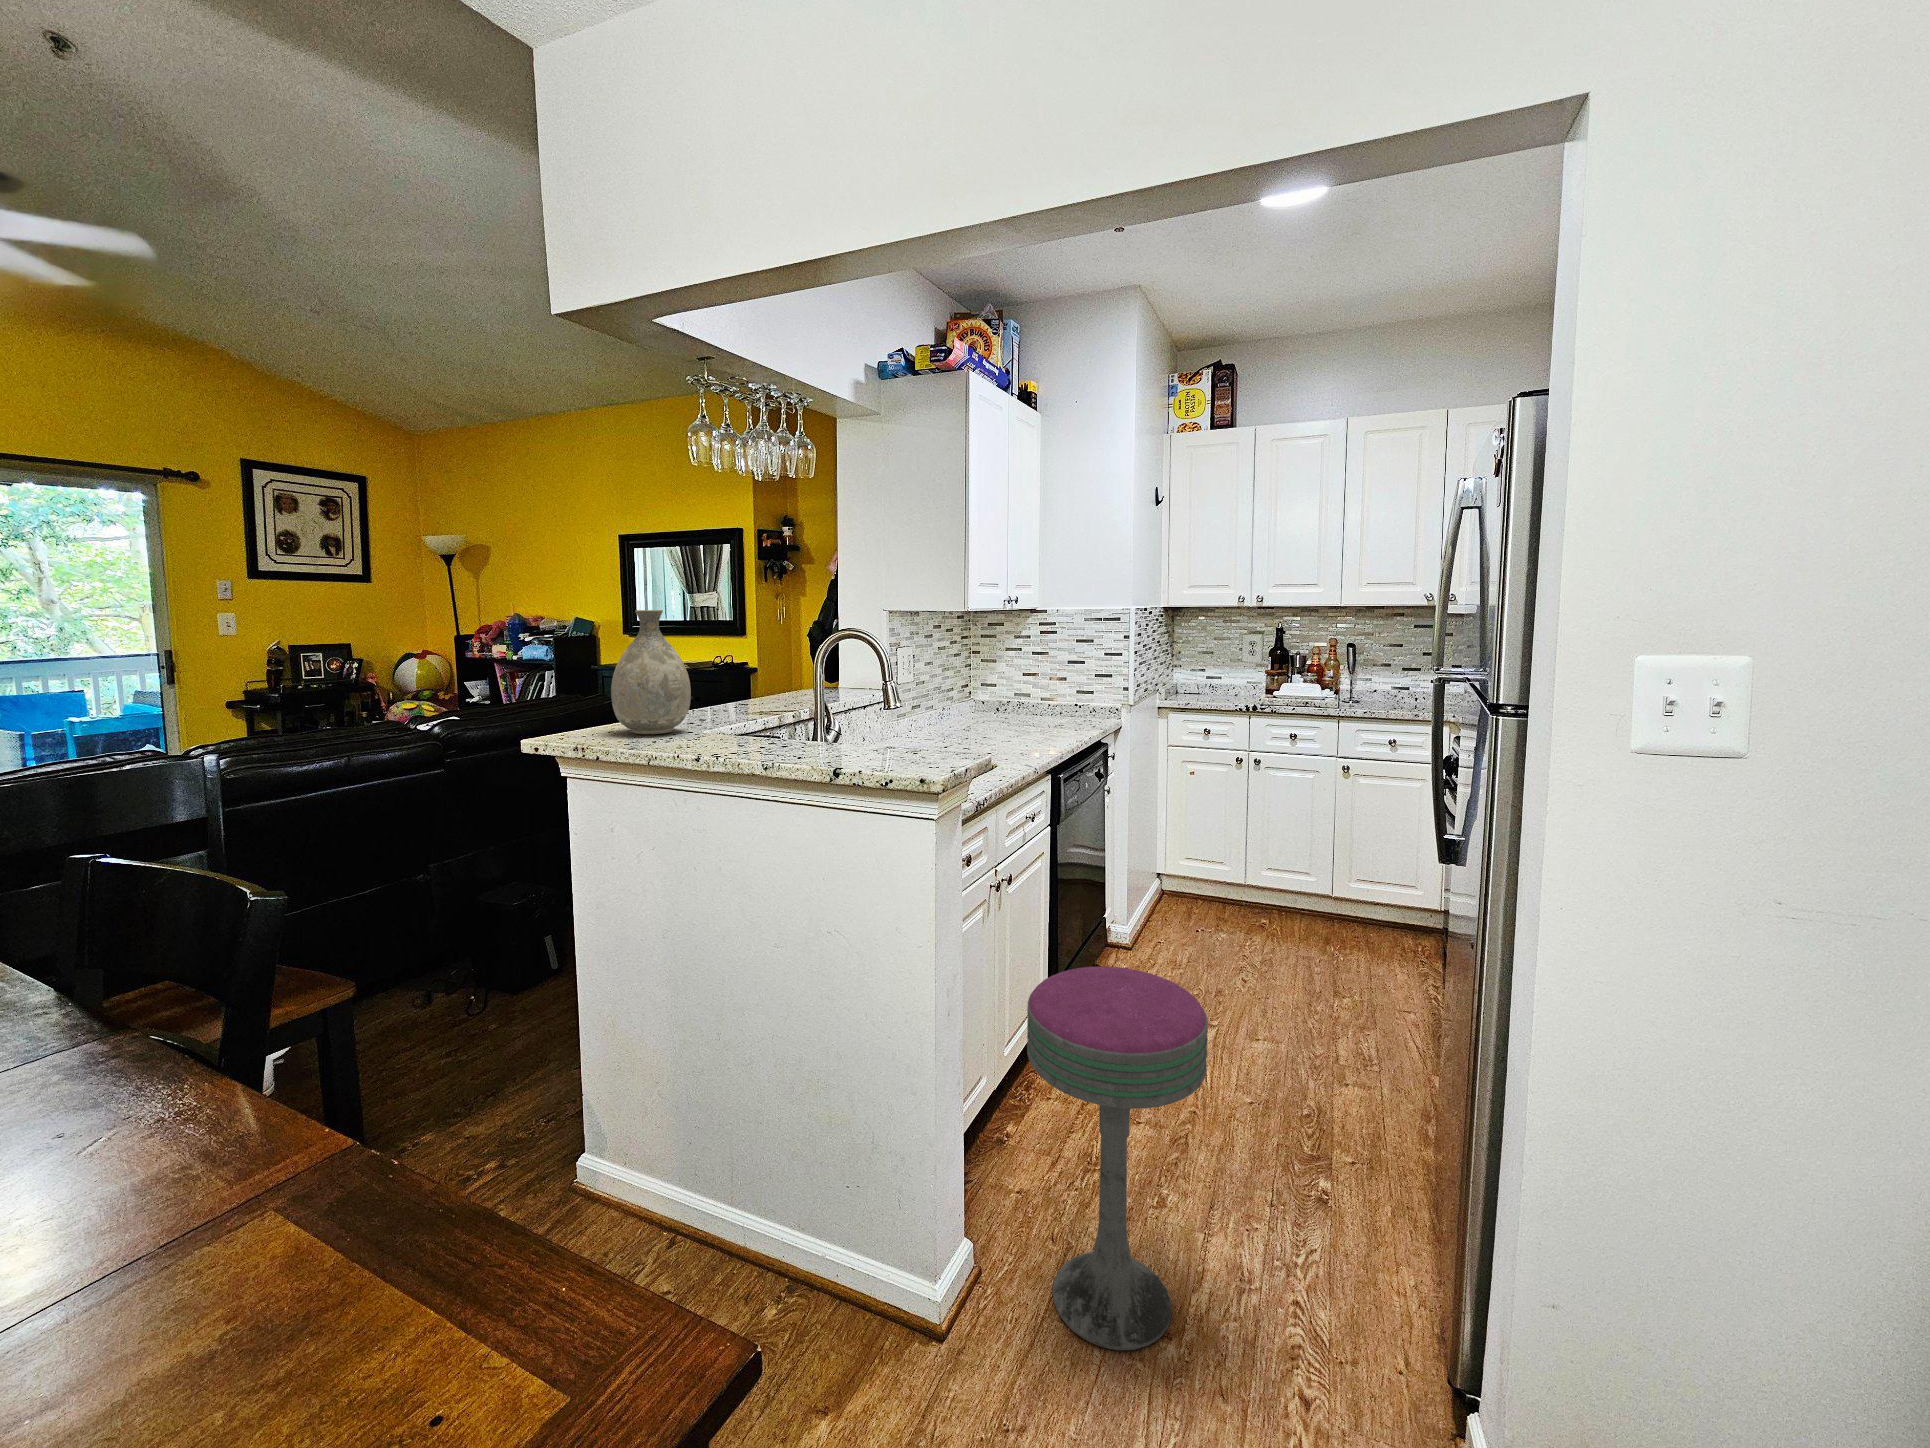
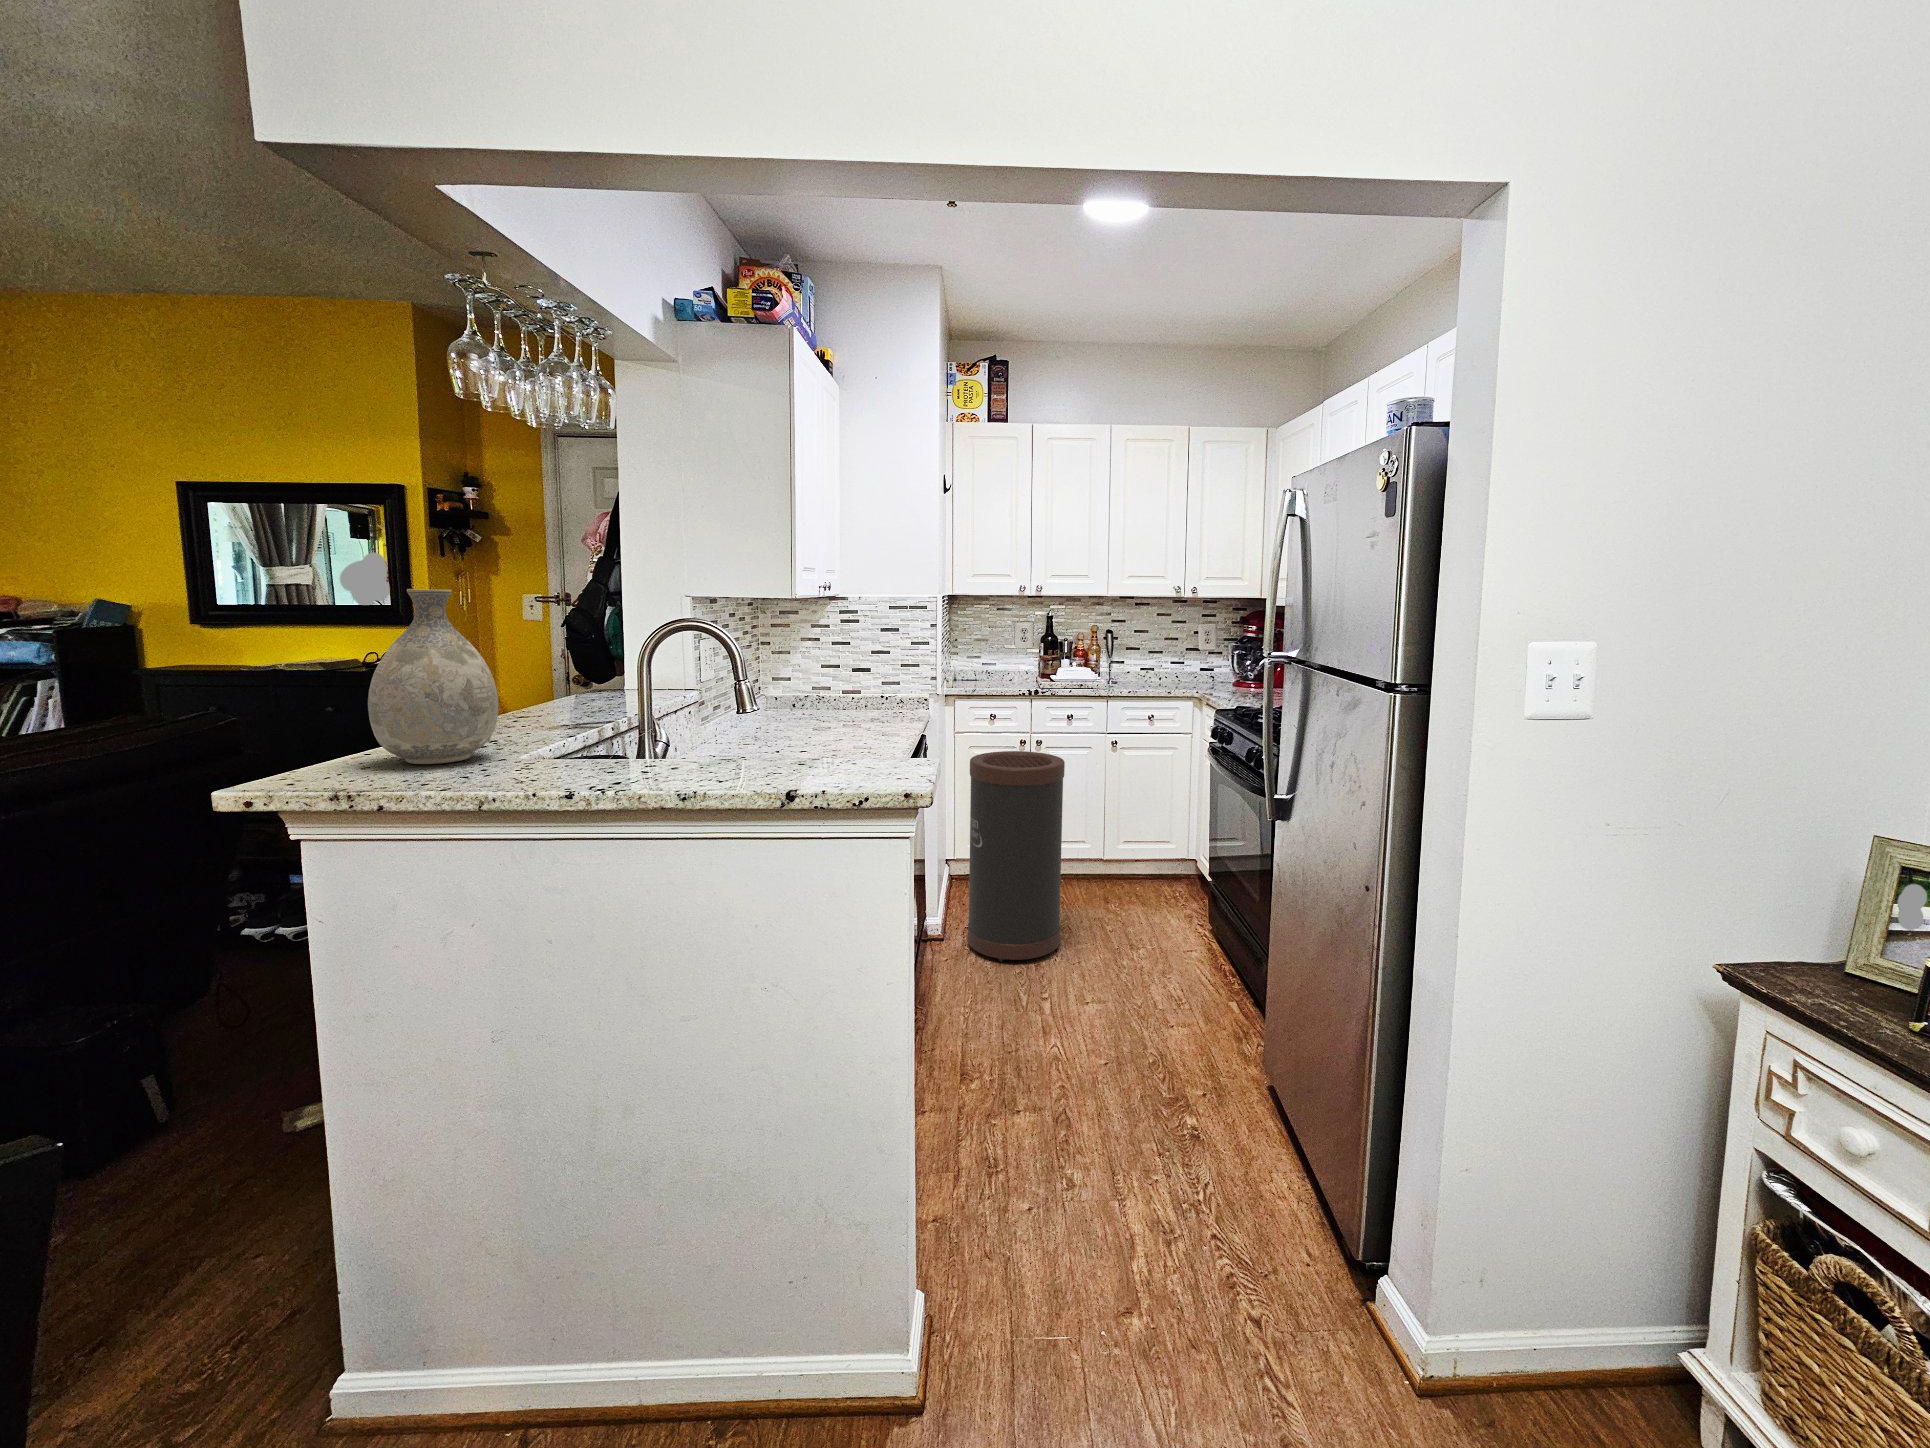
trash can: none [1149,767,1257,986] -> present [967,751,1065,962]
bar stool: present [1027,967,1208,1350] -> none [986,963,1165,1350]

